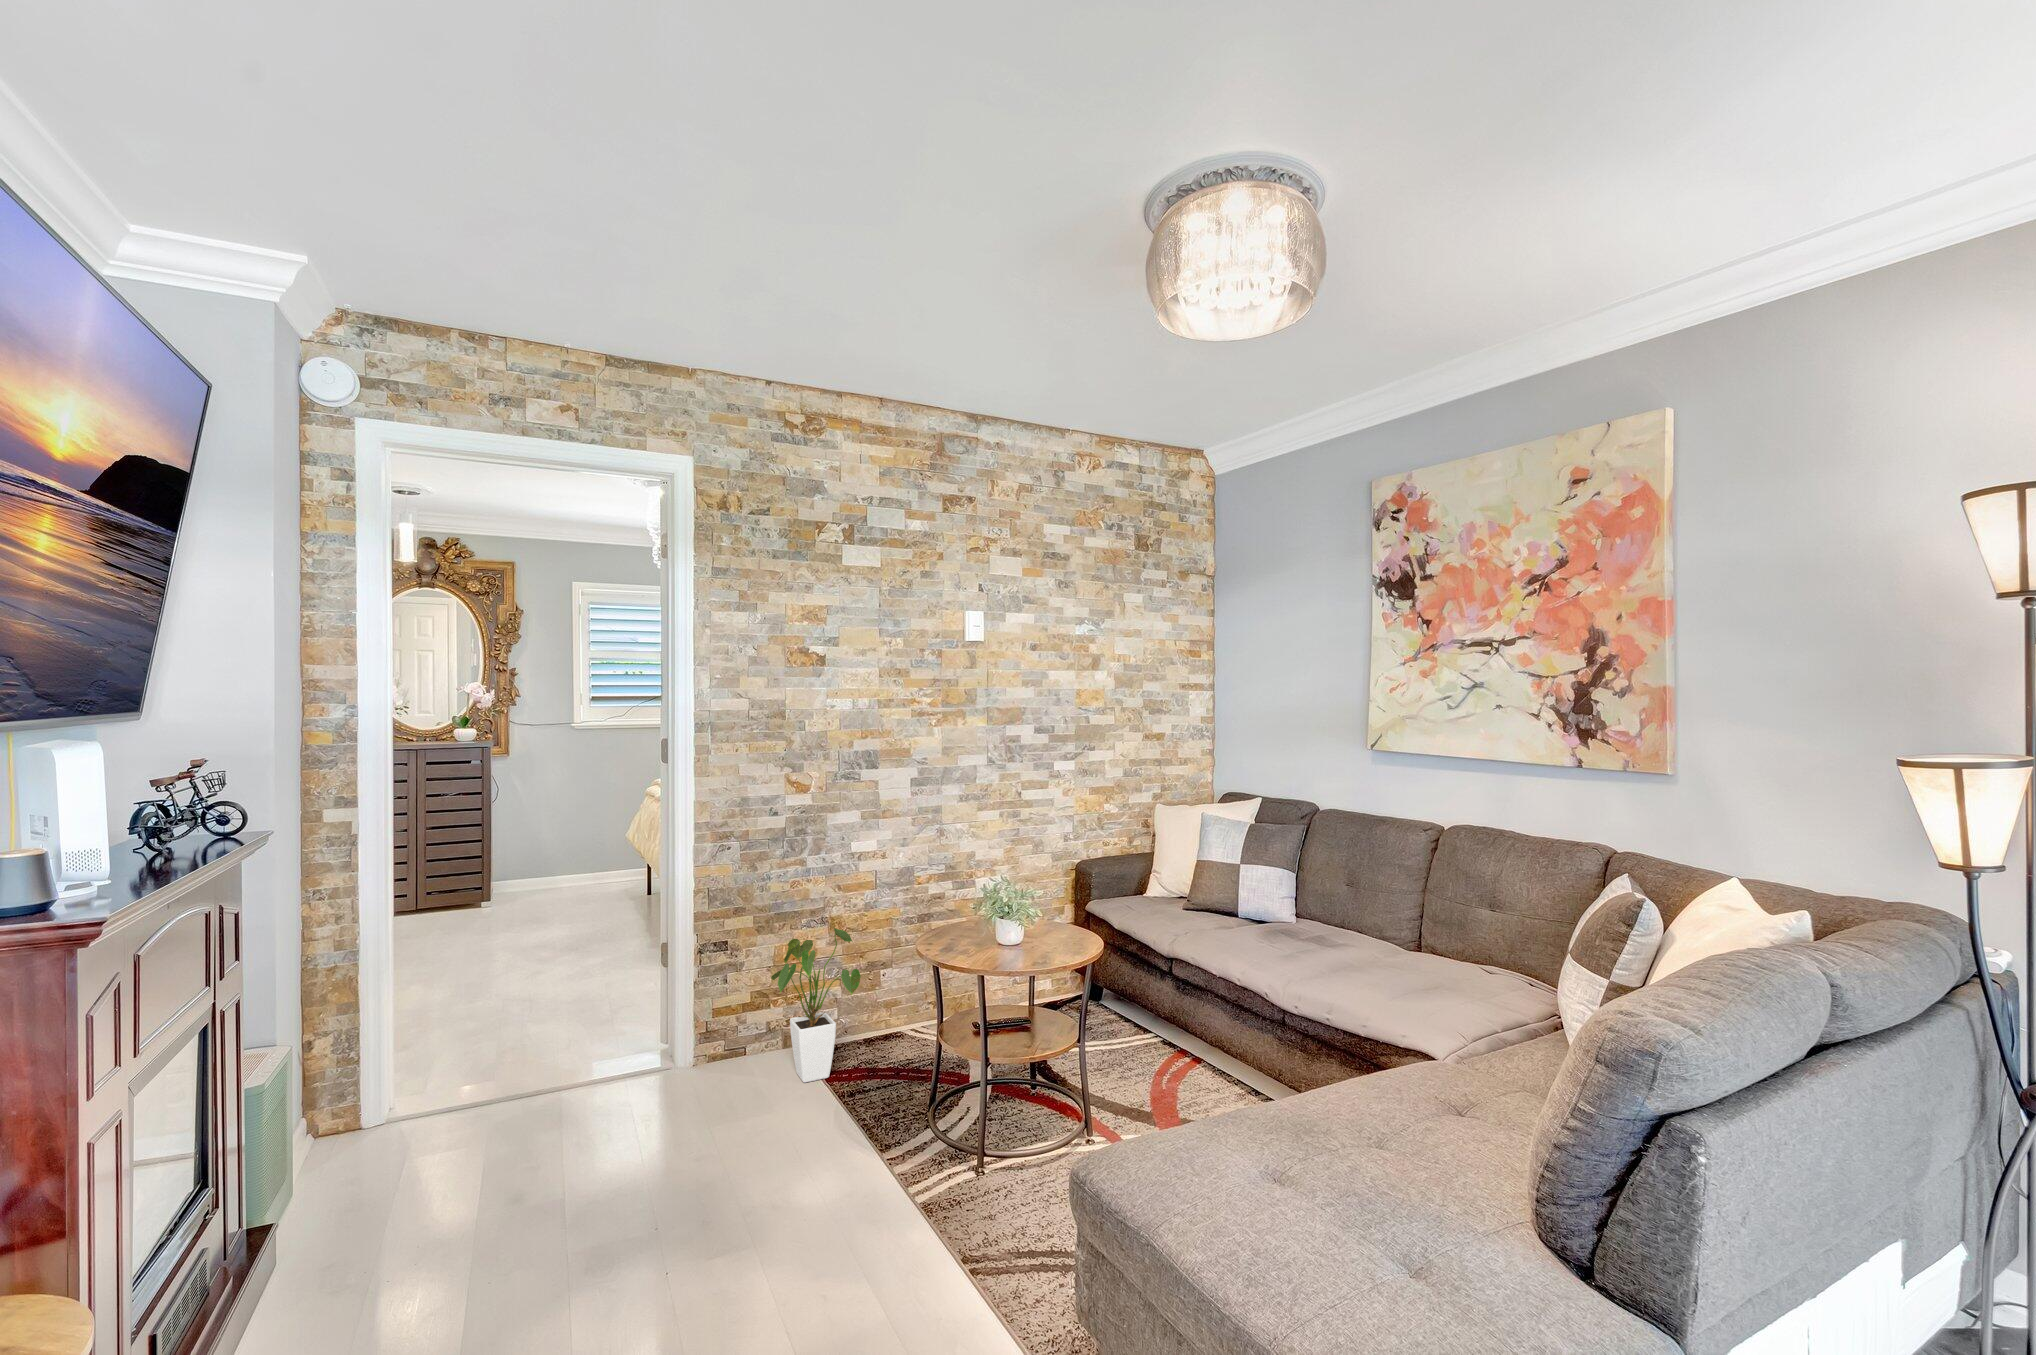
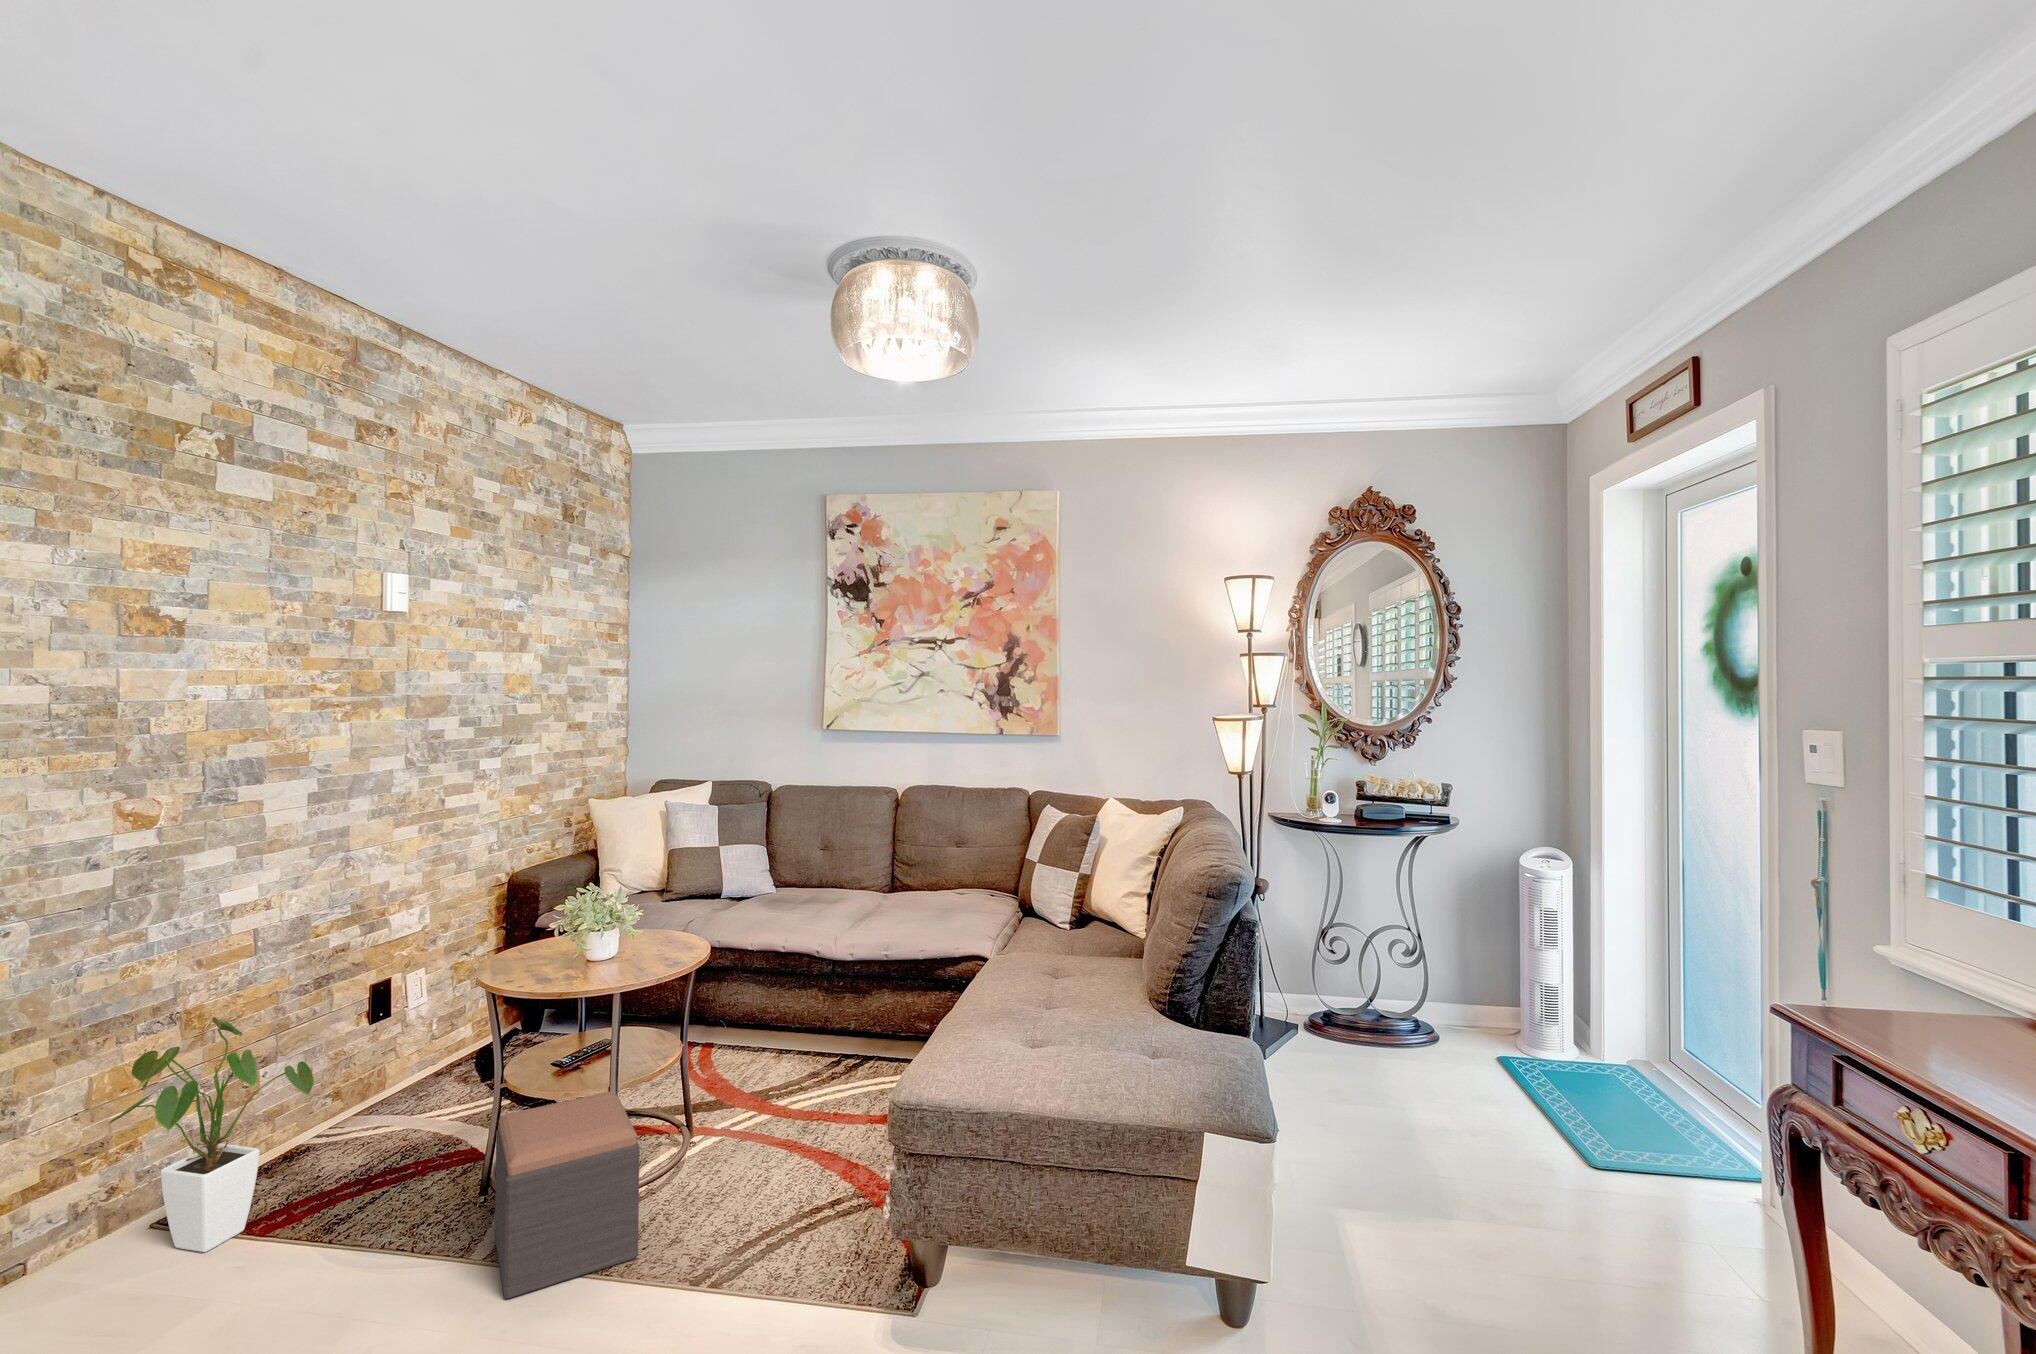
footstool: none [886,1049,1012,1211] -> present [495,1092,639,1299]

